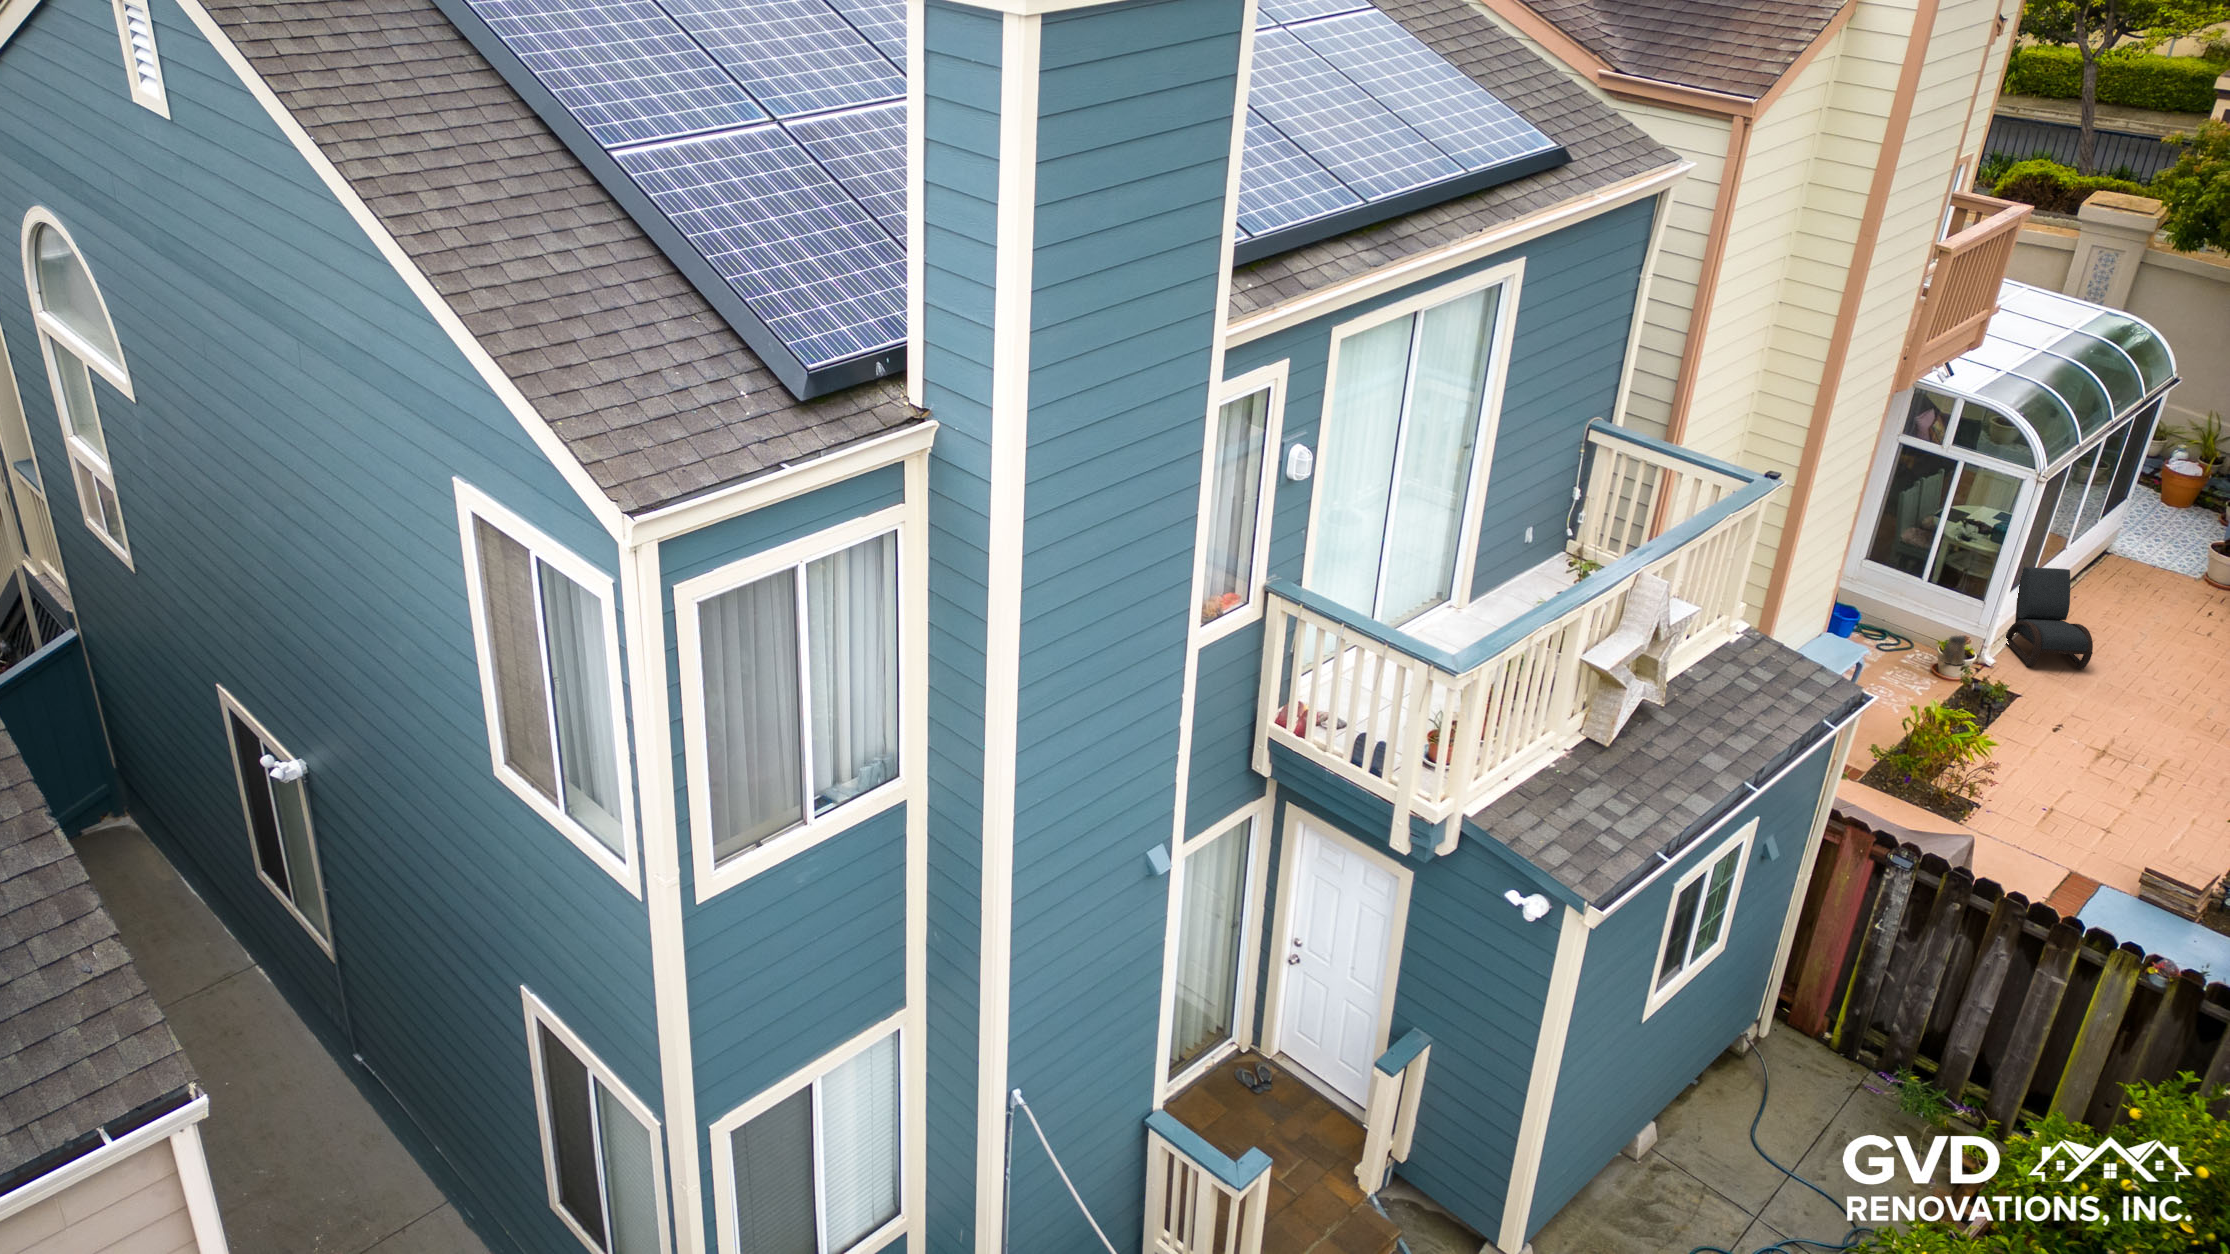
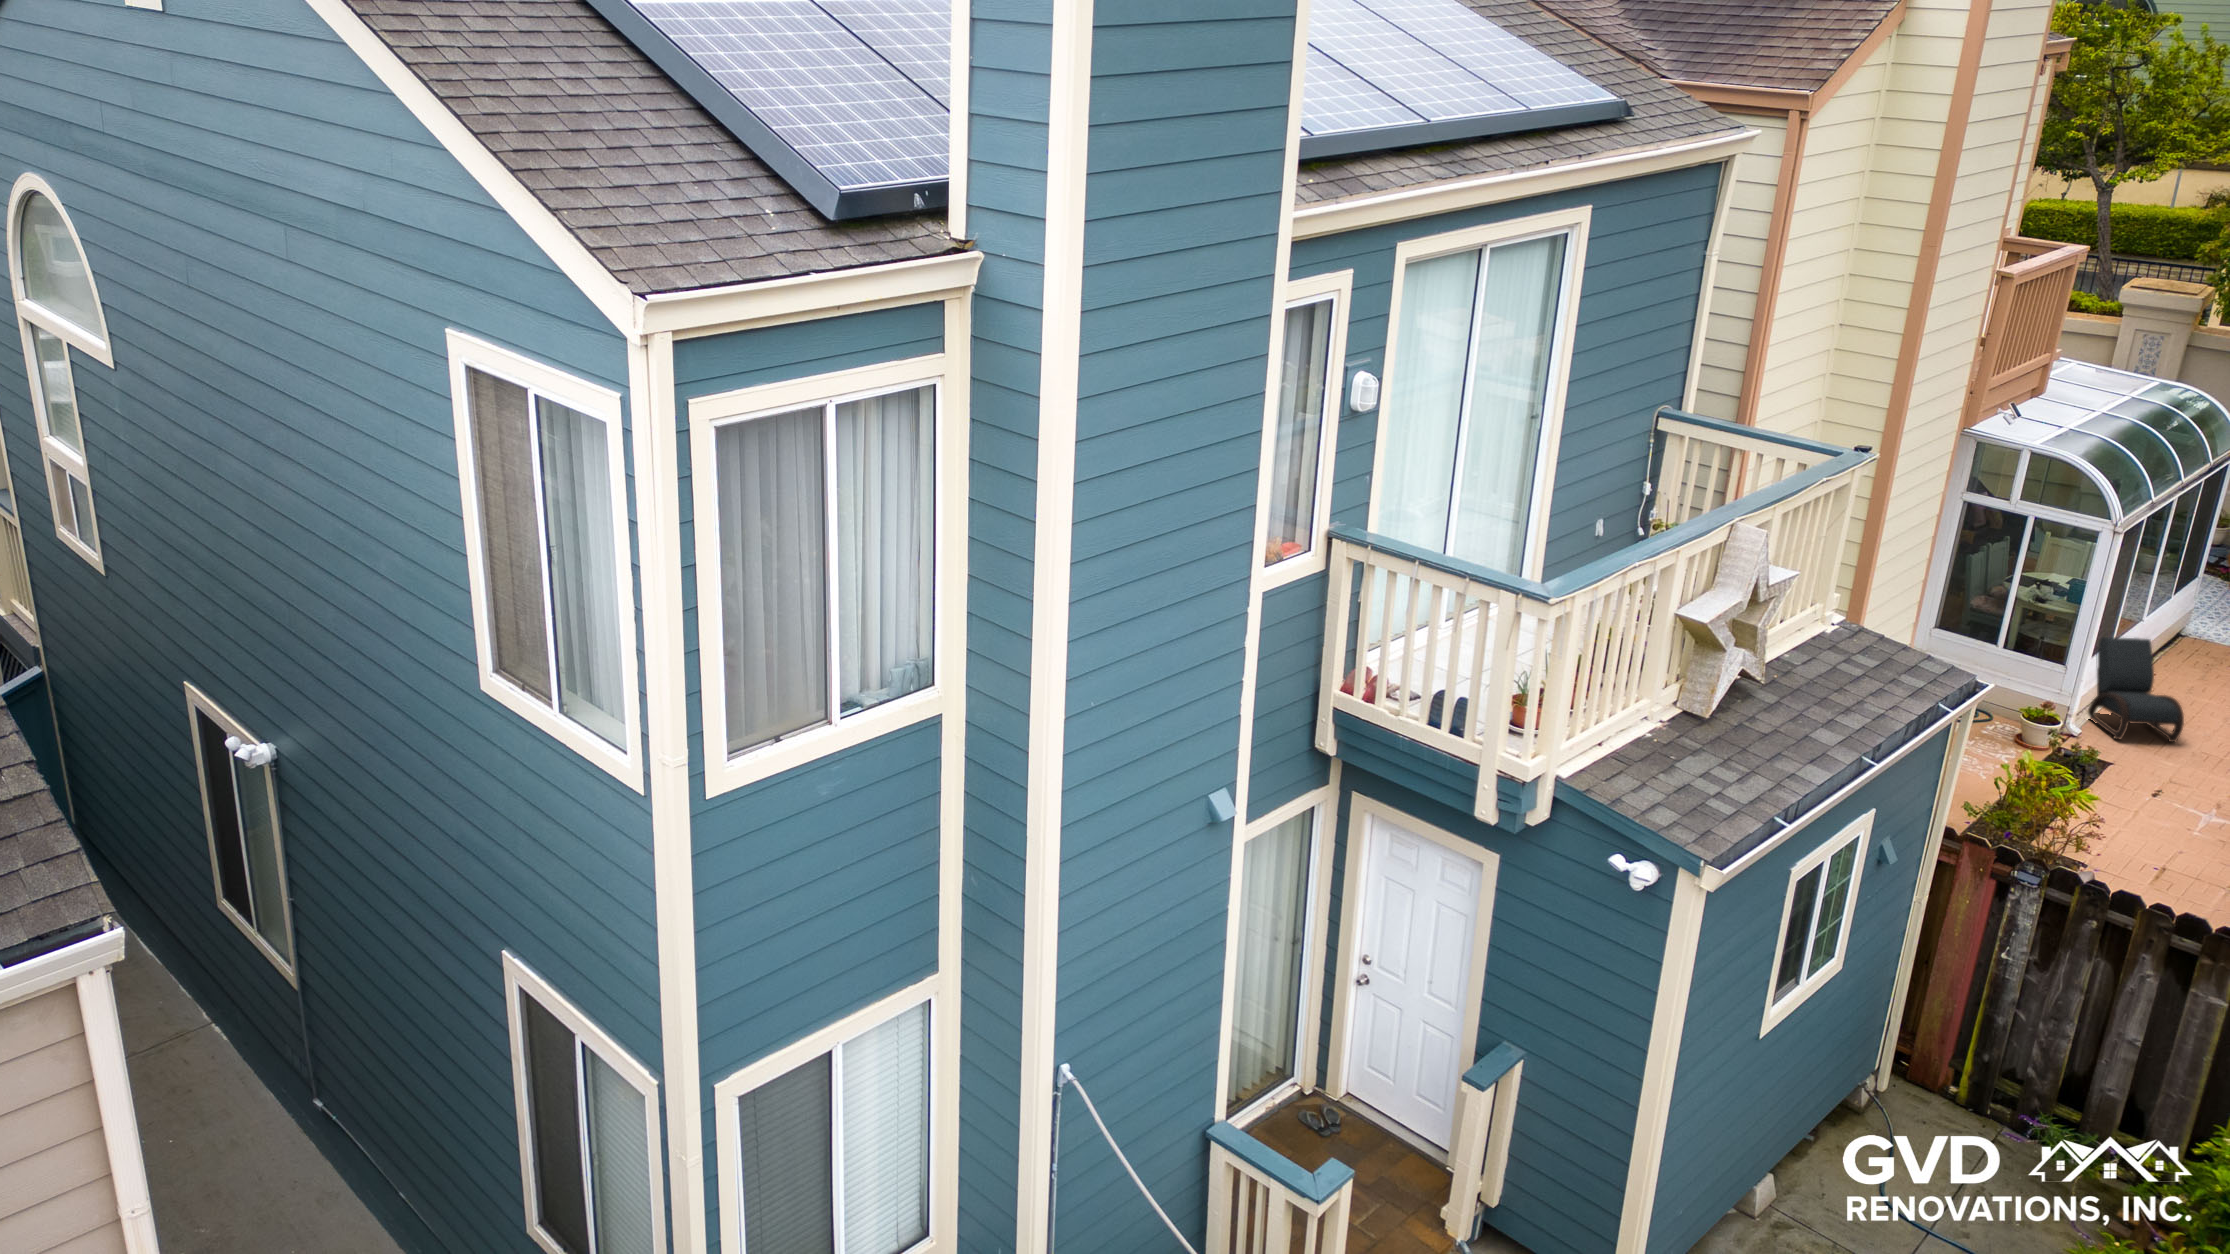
watering can: present [1940,635,1966,665] -> none [2020,707,2049,738]

